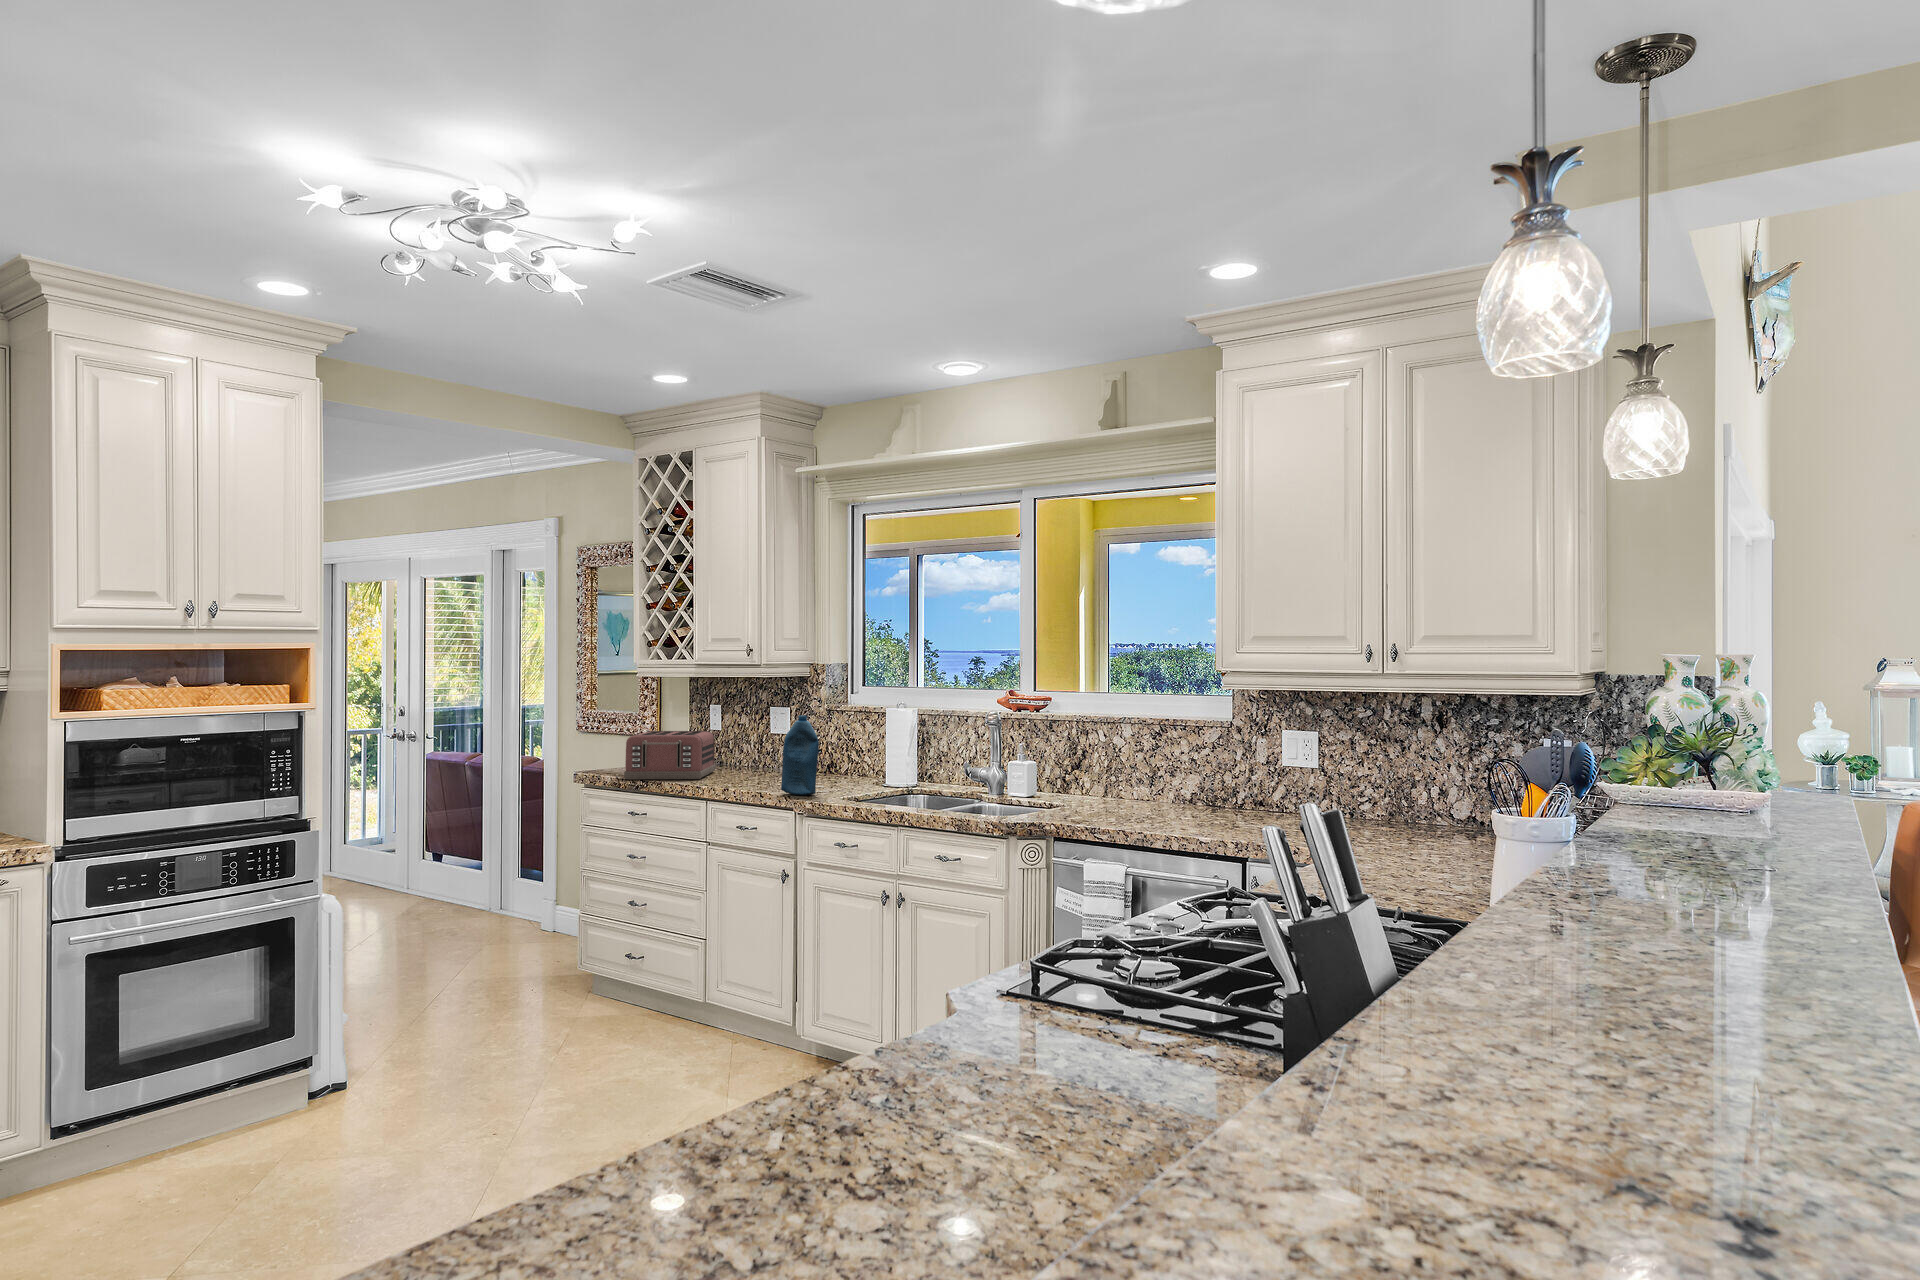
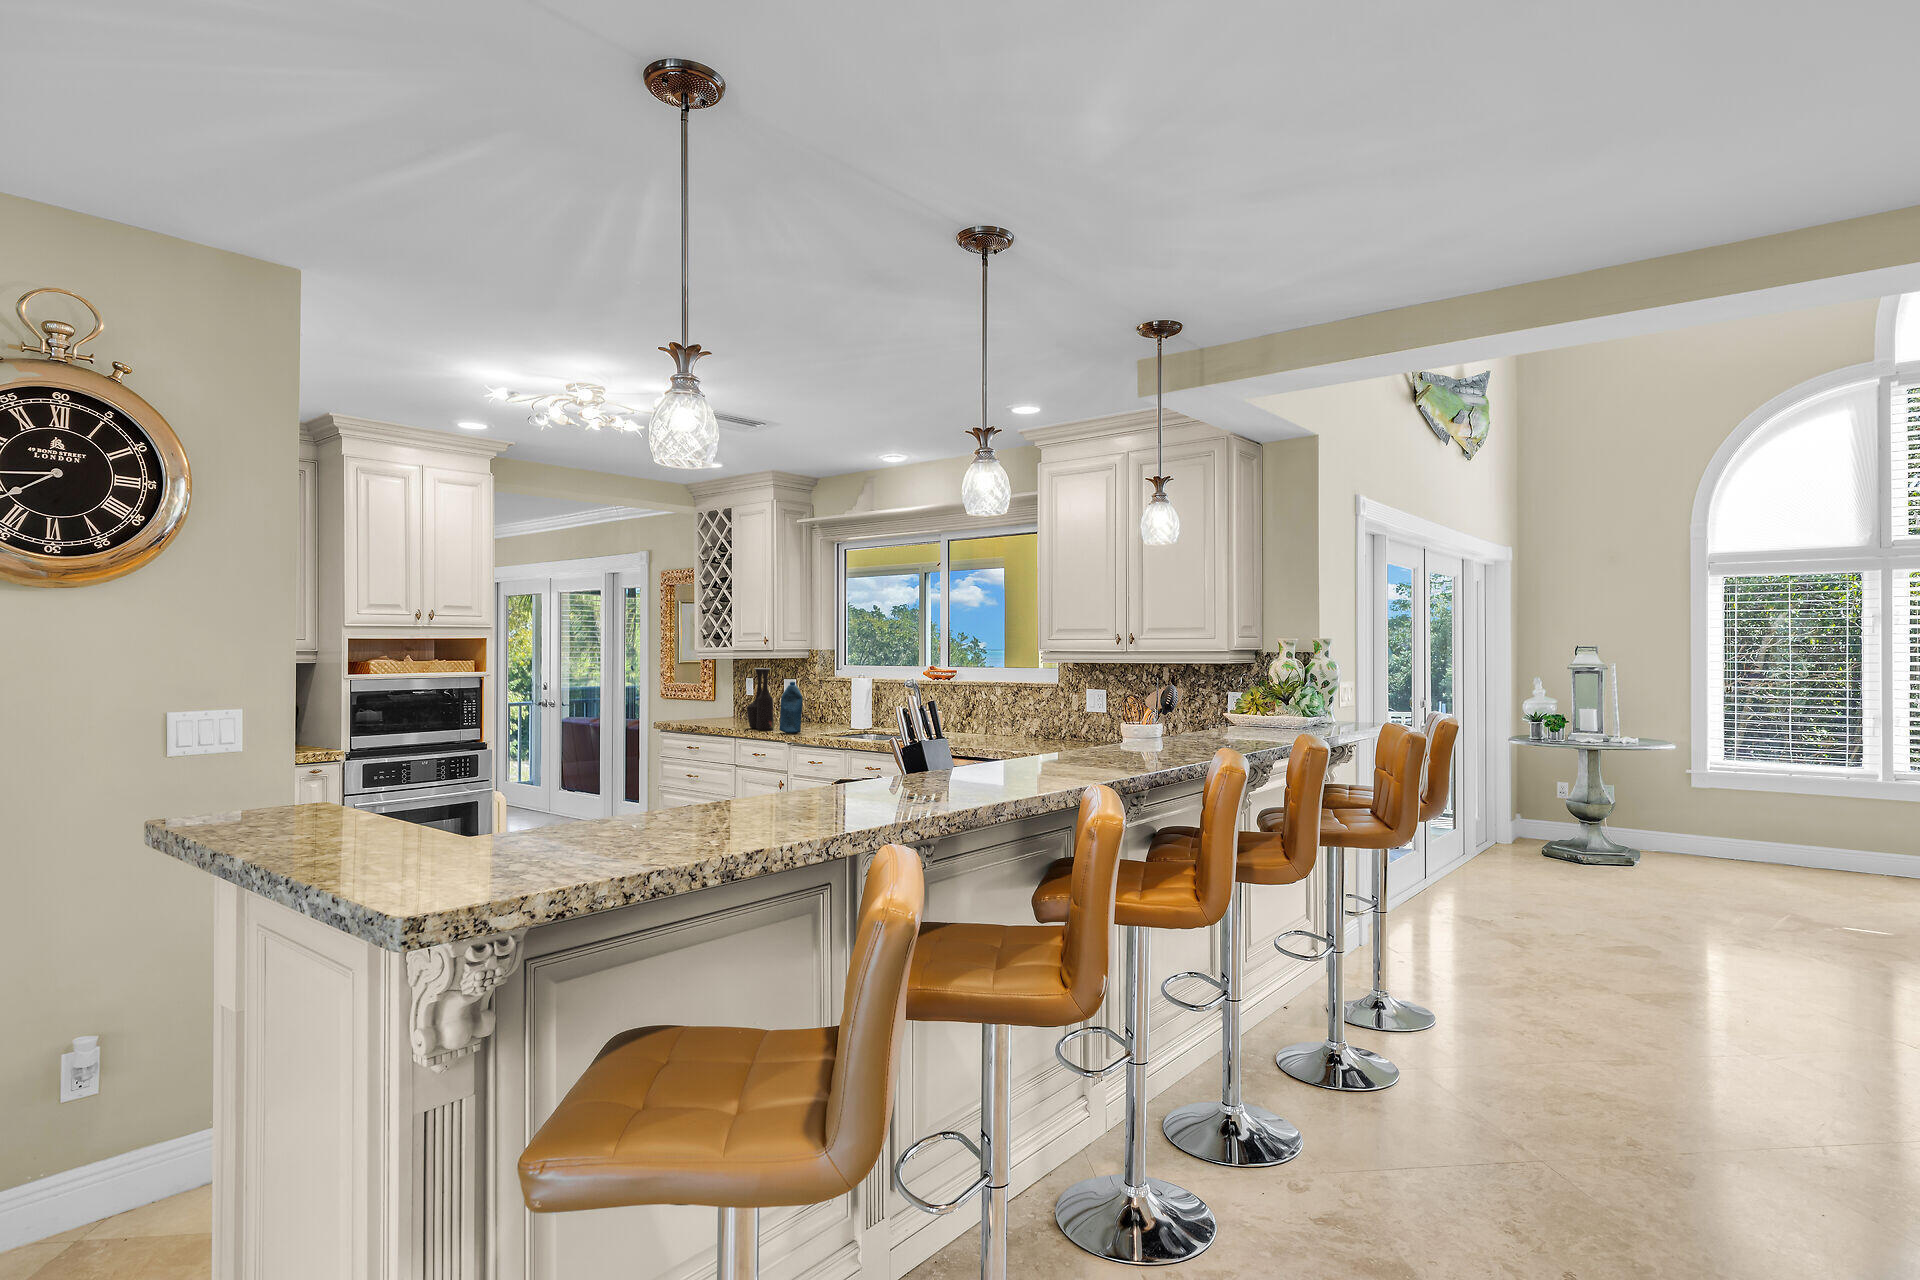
vase: none [723,692,767,789] -> present [747,668,774,730]
toaster: present [624,731,716,779] -> none [685,695,747,726]

